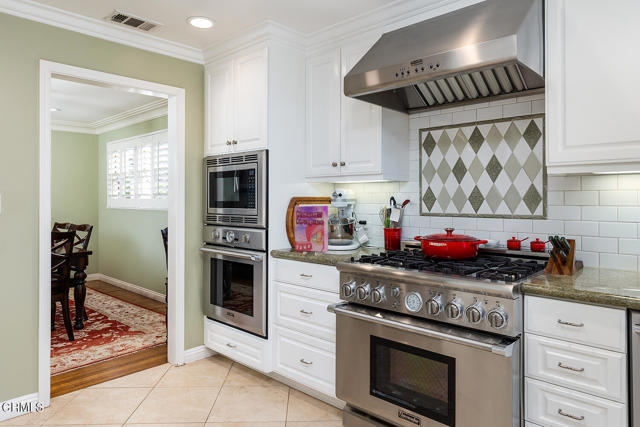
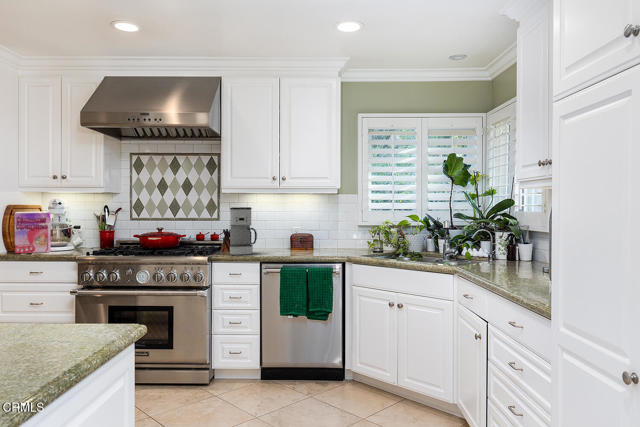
coffee maker: none [560,198,618,287] -> present [230,207,257,255]

